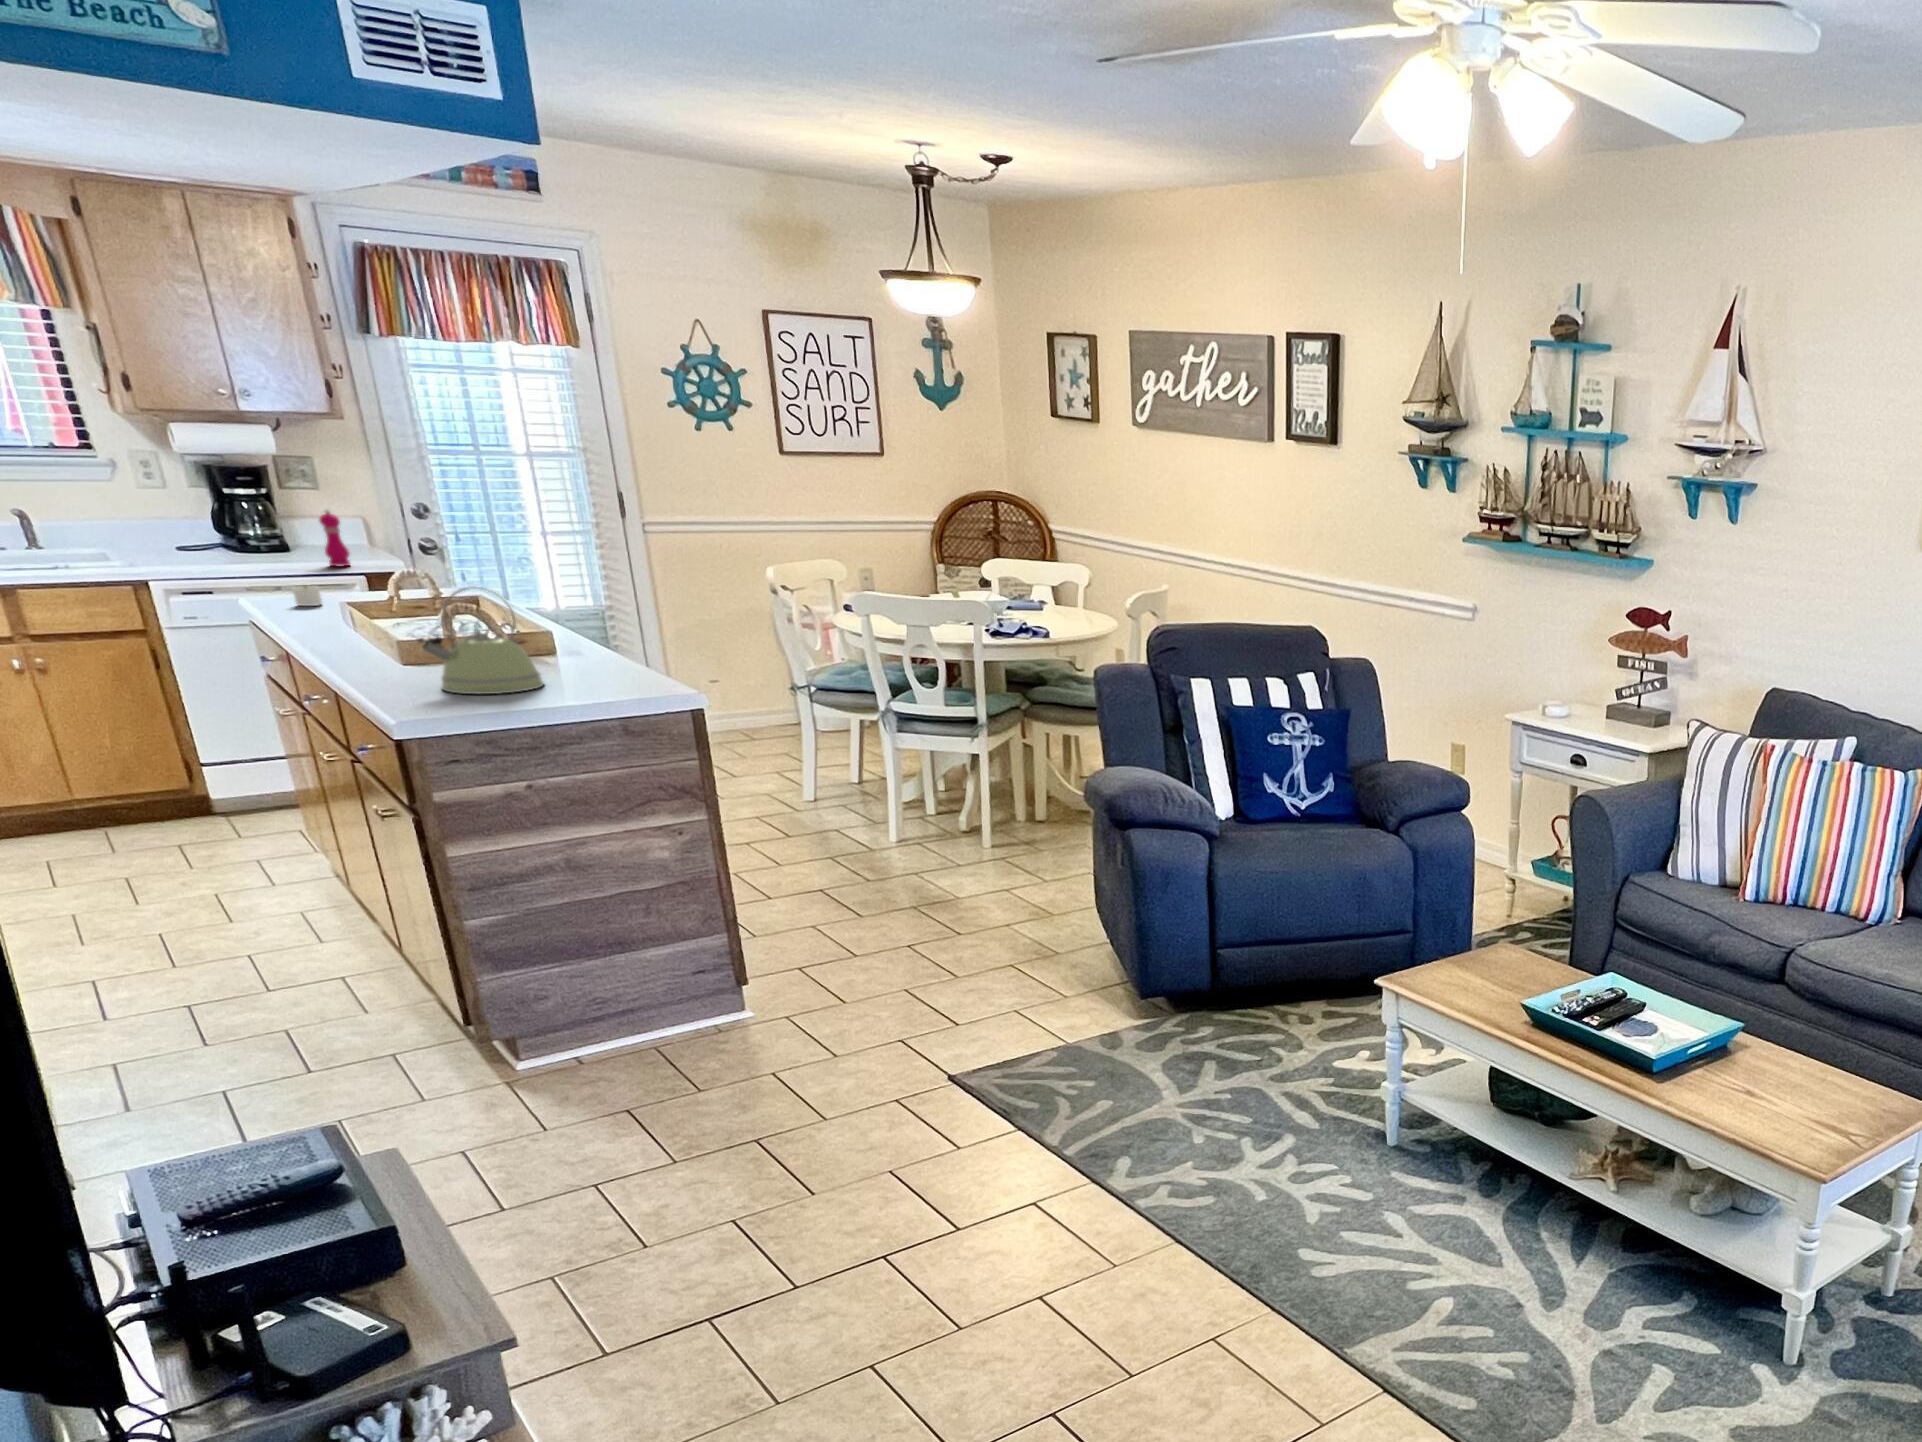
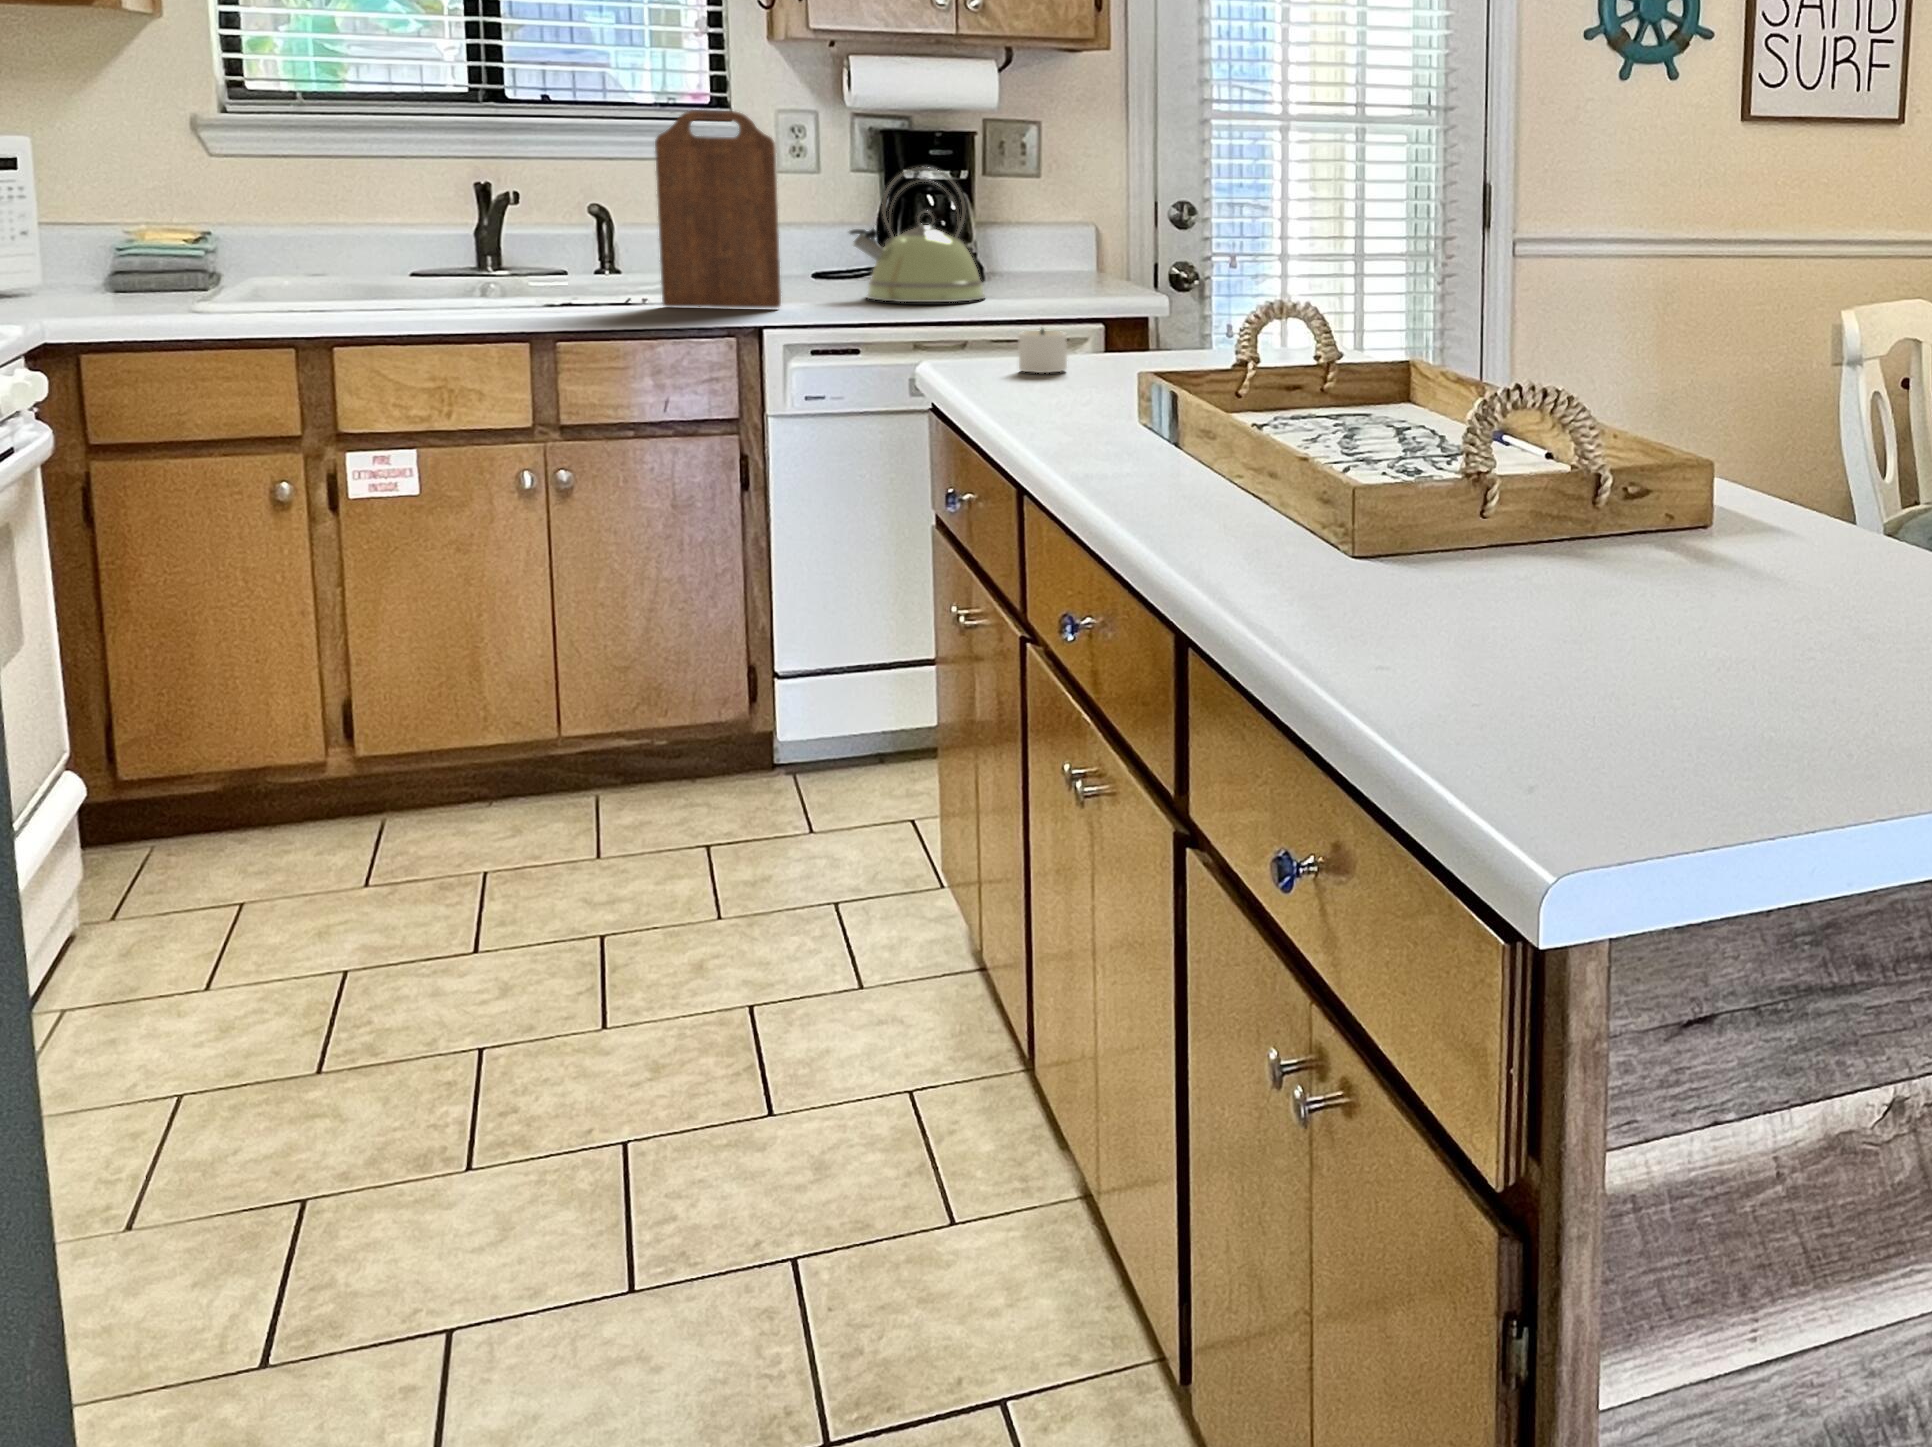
cutting board: none [51,463,157,572] -> present [655,110,781,308]
pepper mill: present [319,510,350,566] -> none [1047,198,1084,304]
kettle: present [418,587,544,694] -> present [849,167,984,302]

